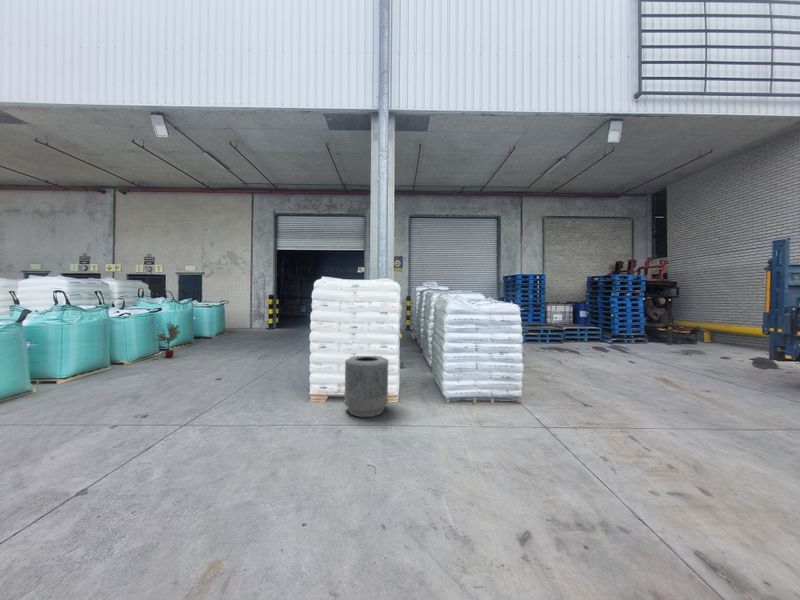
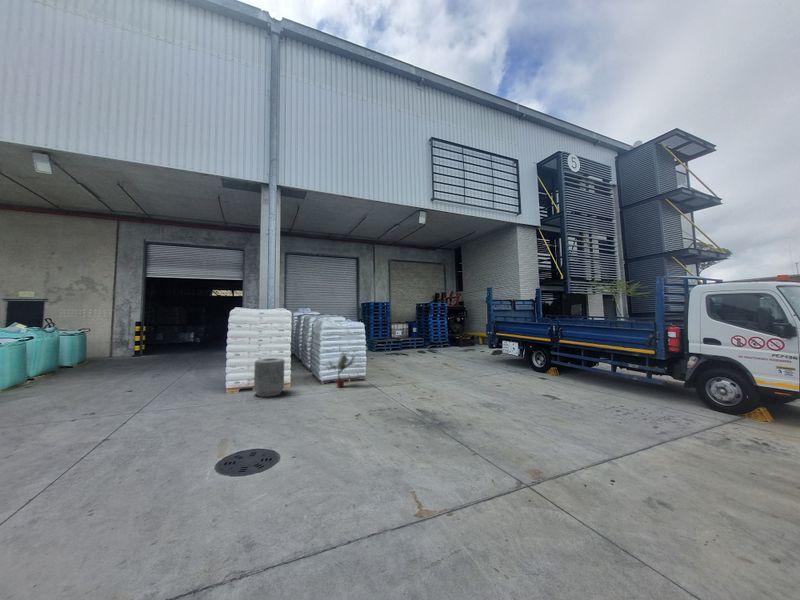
potted tree: present [156,322,180,358] -> present [327,353,355,387]

